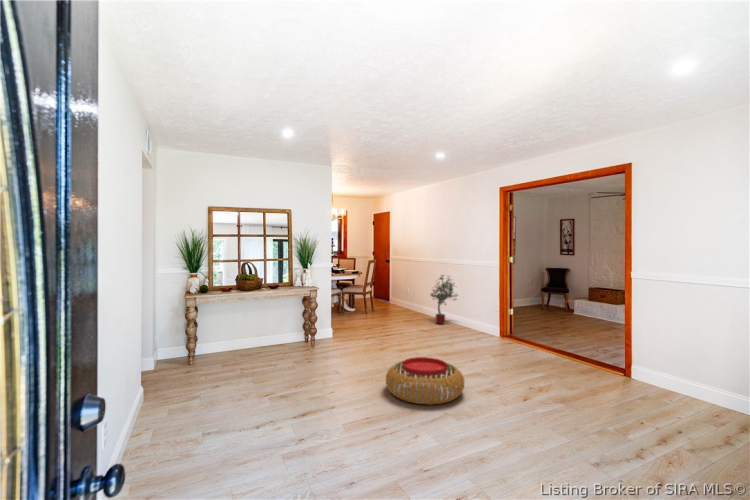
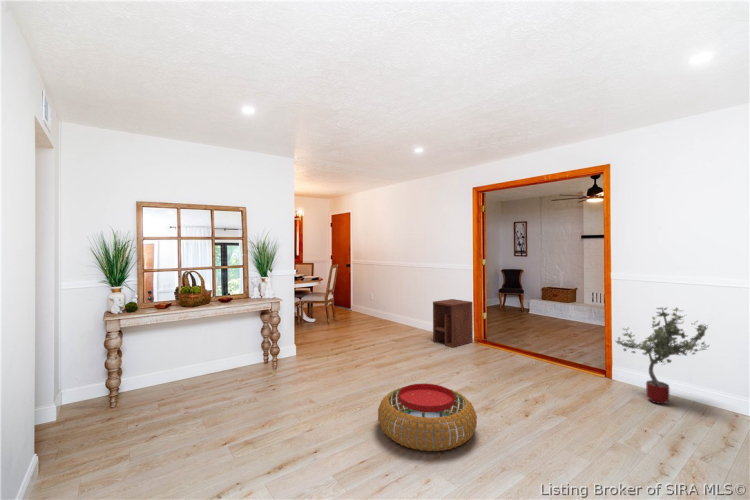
potted tree: present [431,275,458,324] -> present [616,308,709,404]
side table: none [459,294,497,338] -> present [433,299,473,347]

